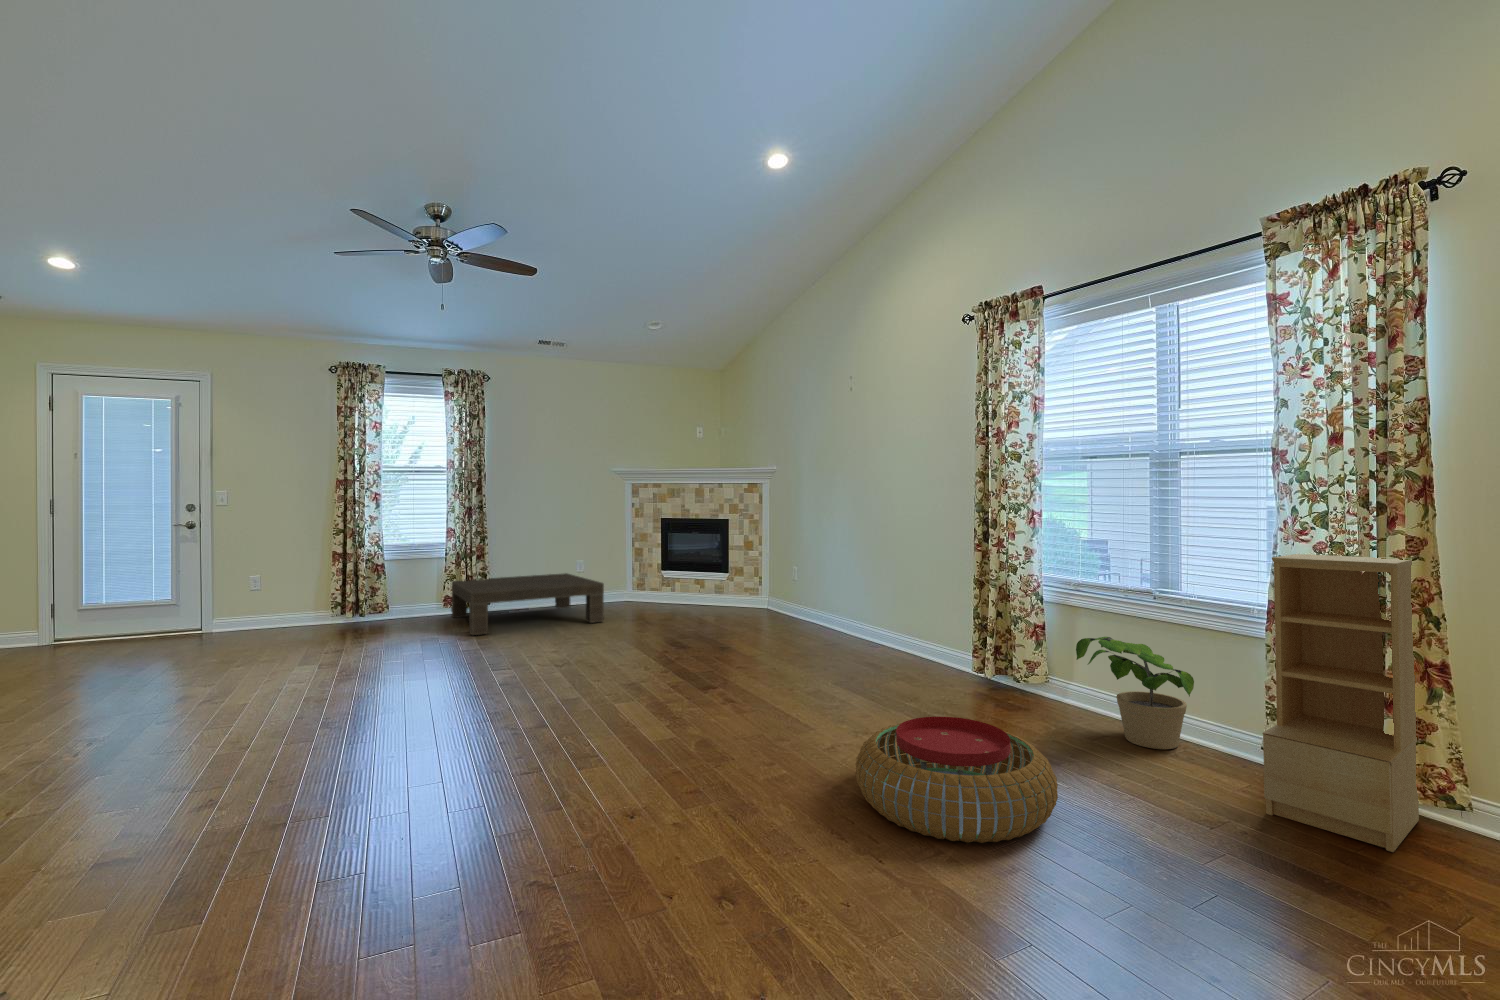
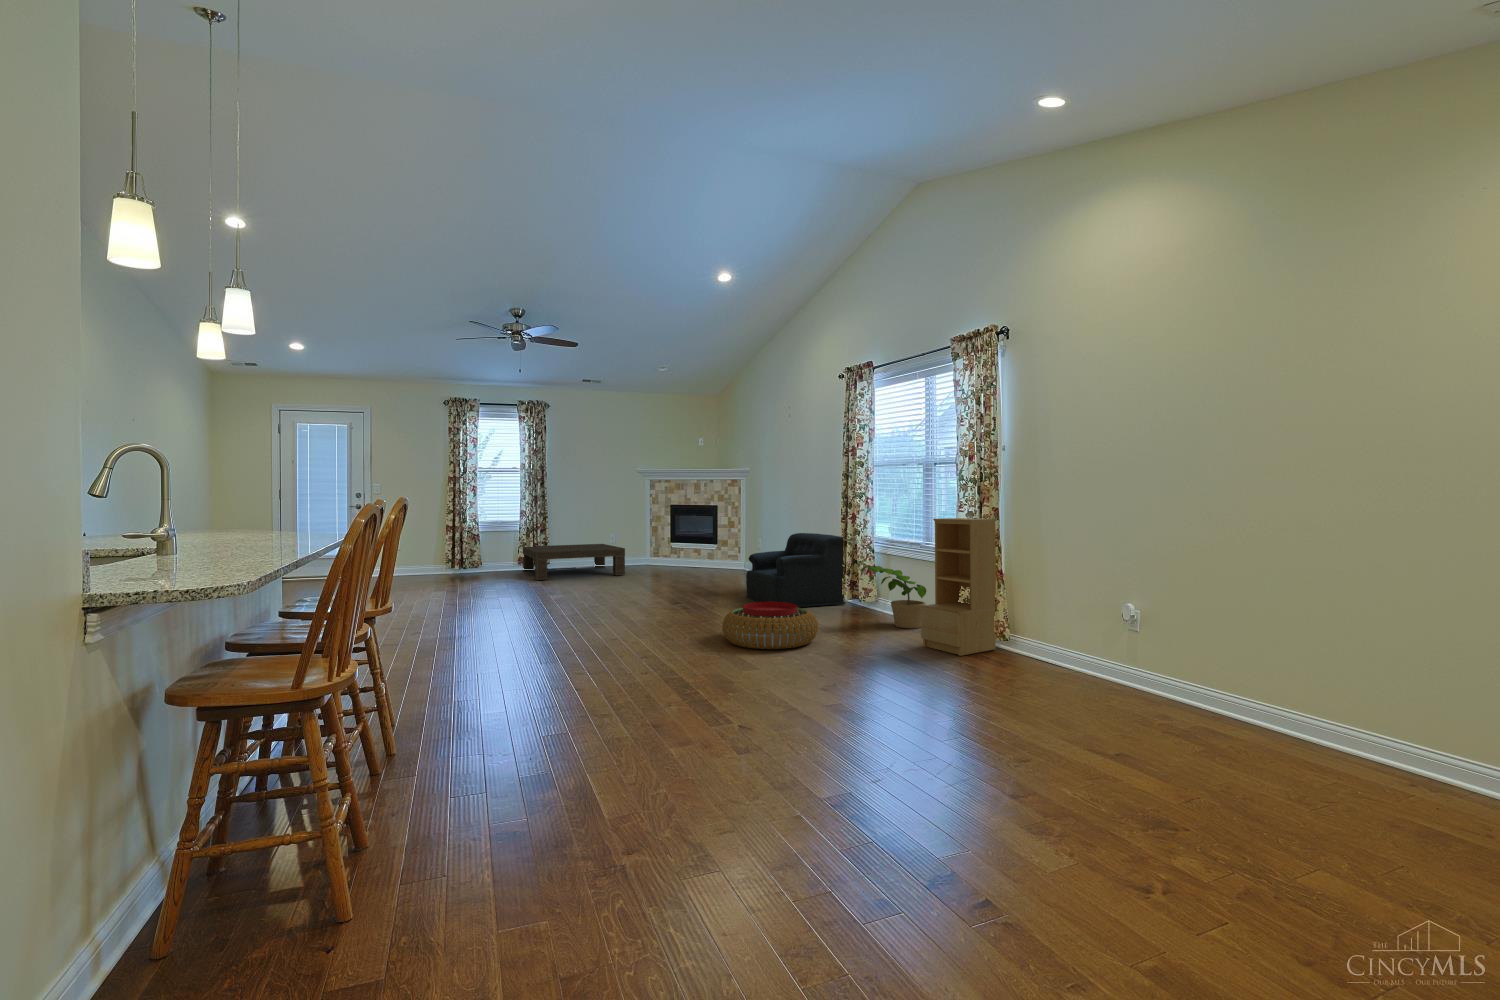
armchair: none [810,565,984,698] -> present [746,533,846,607]

